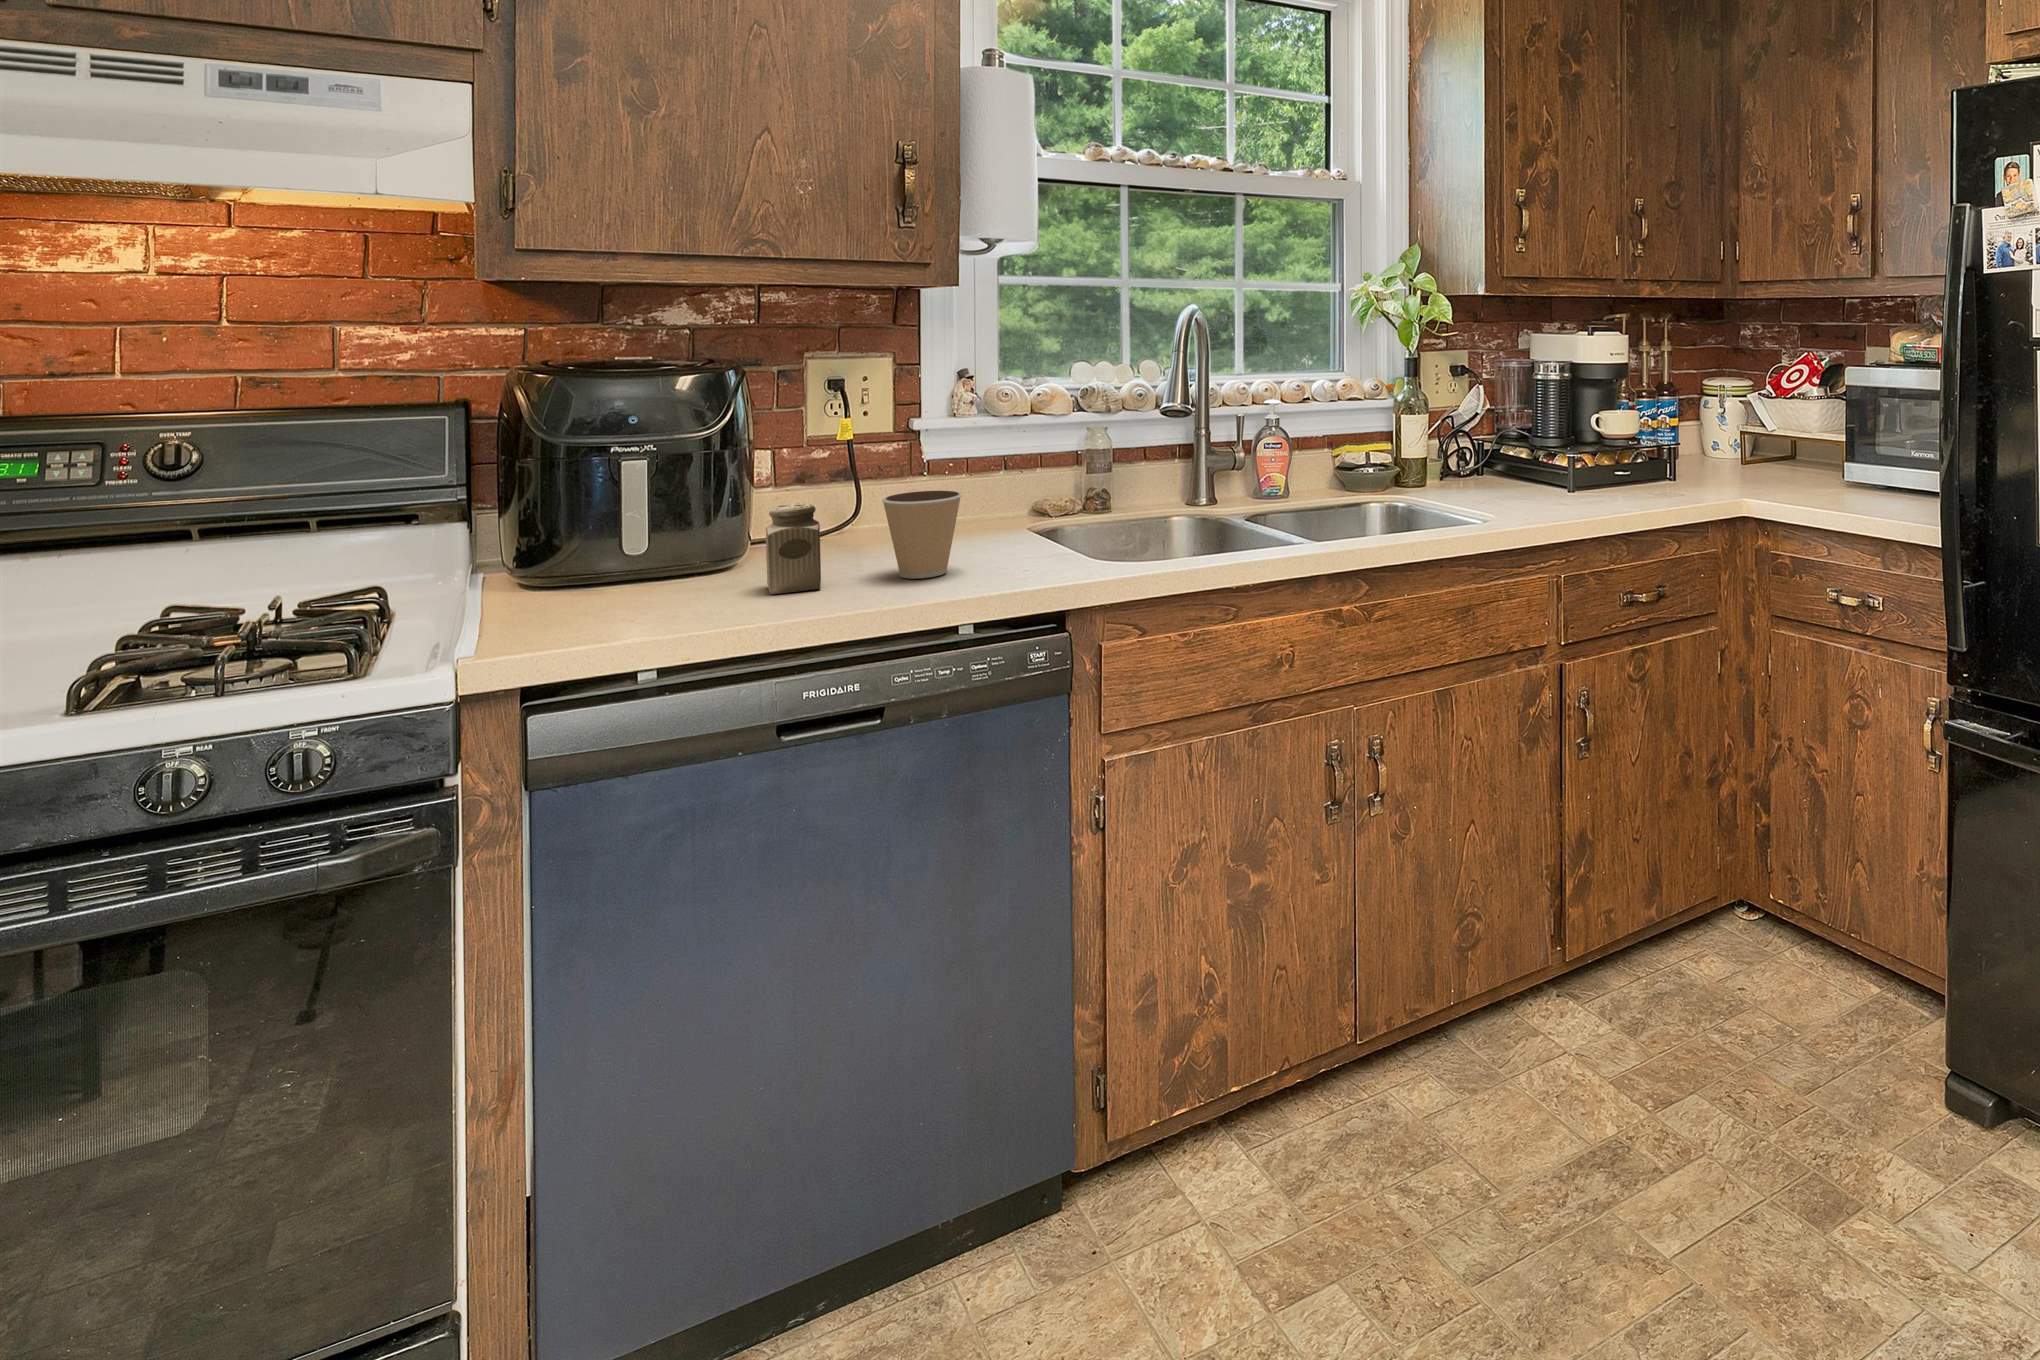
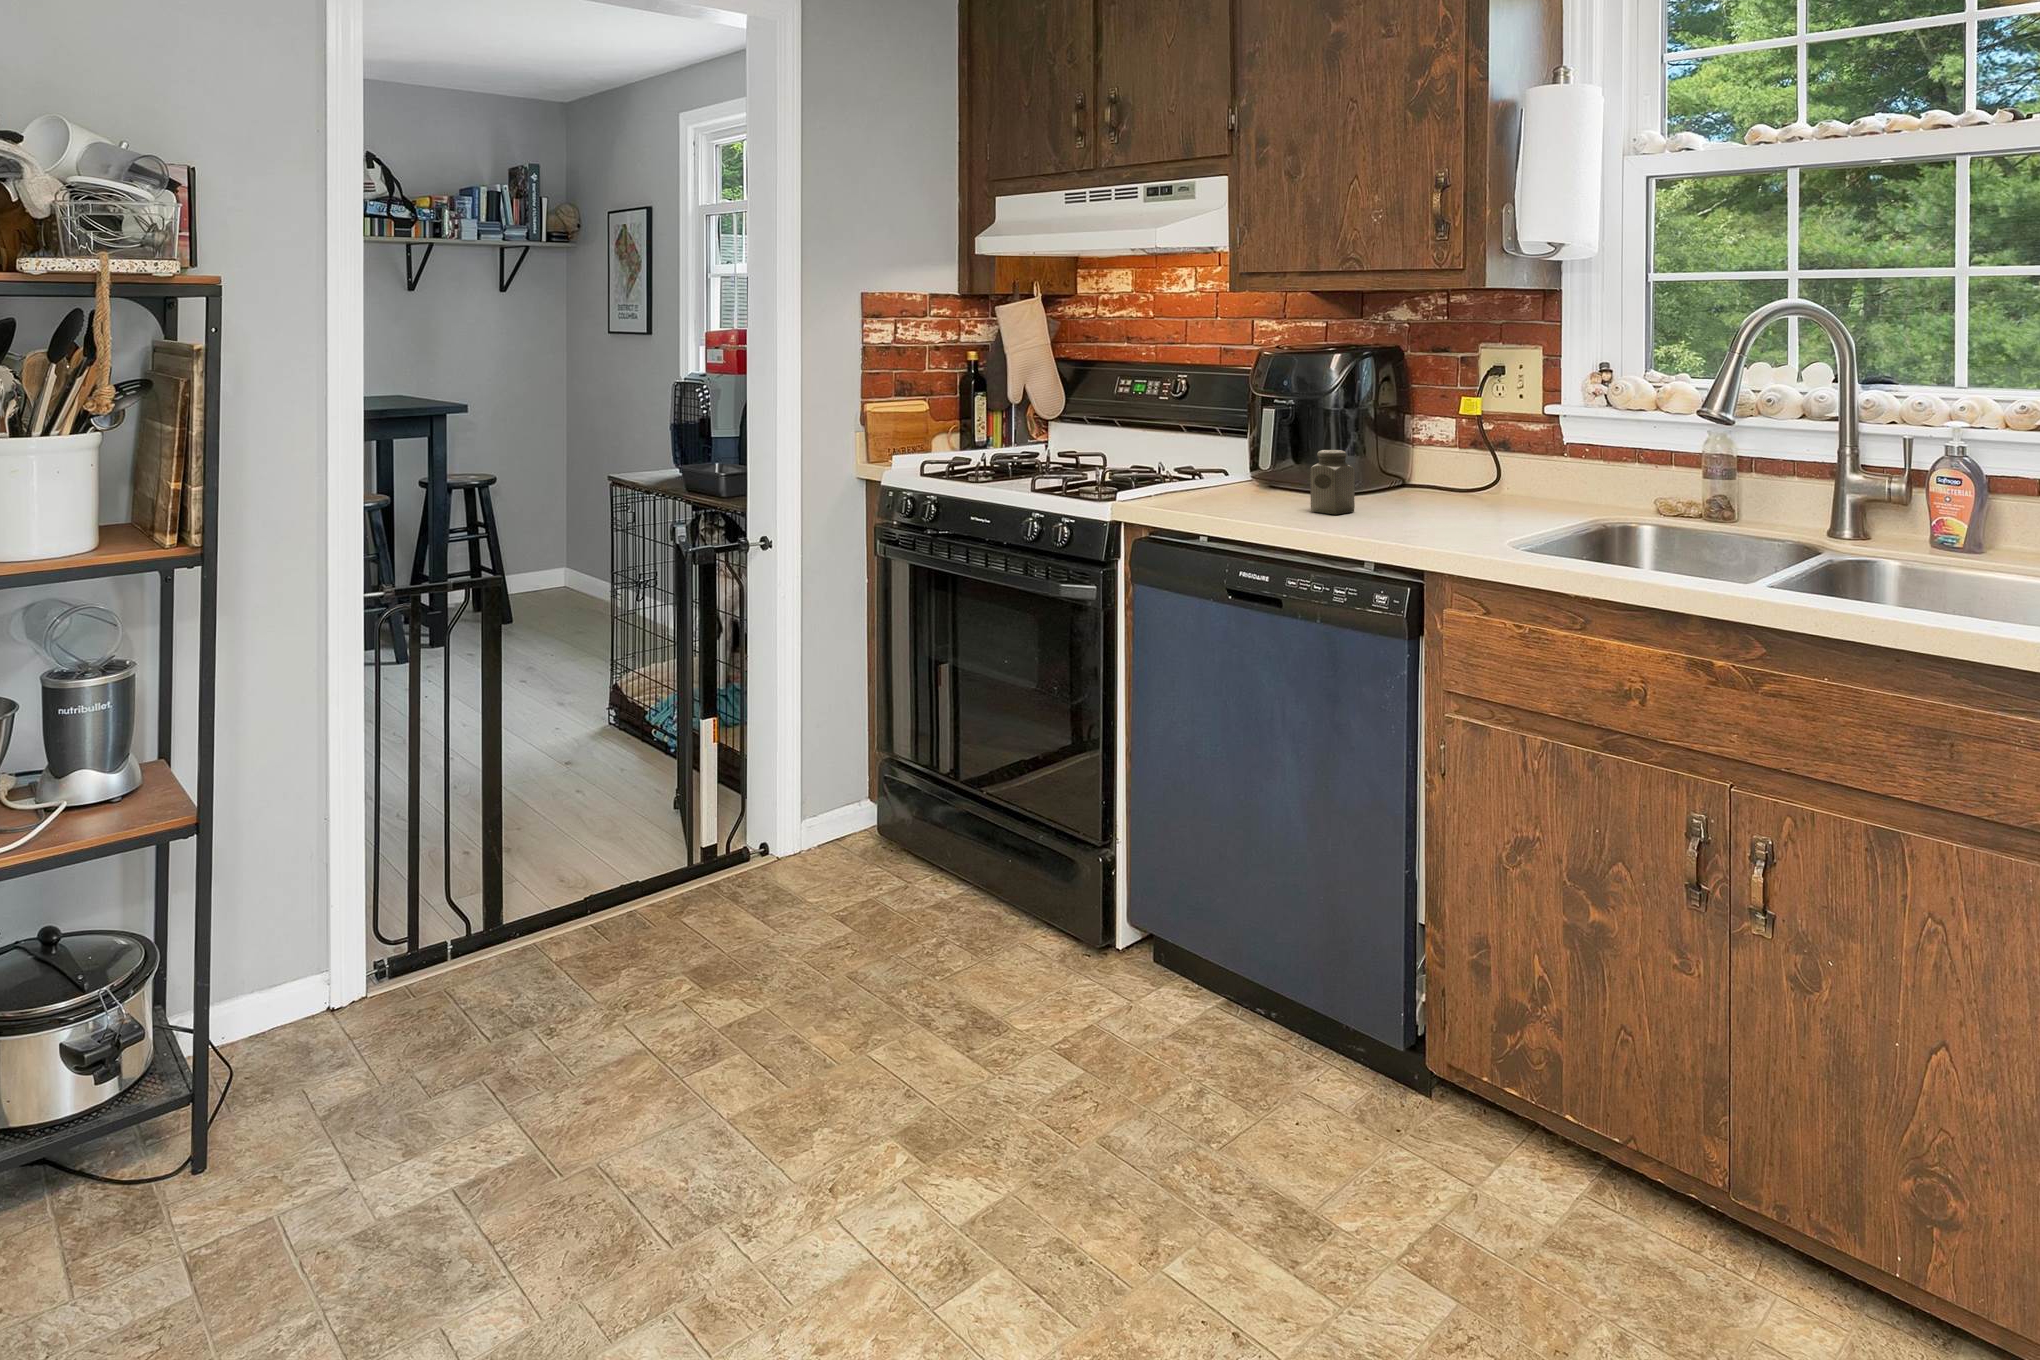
coffee cup: present [882,491,962,579] -> none [1377,455,1438,525]

